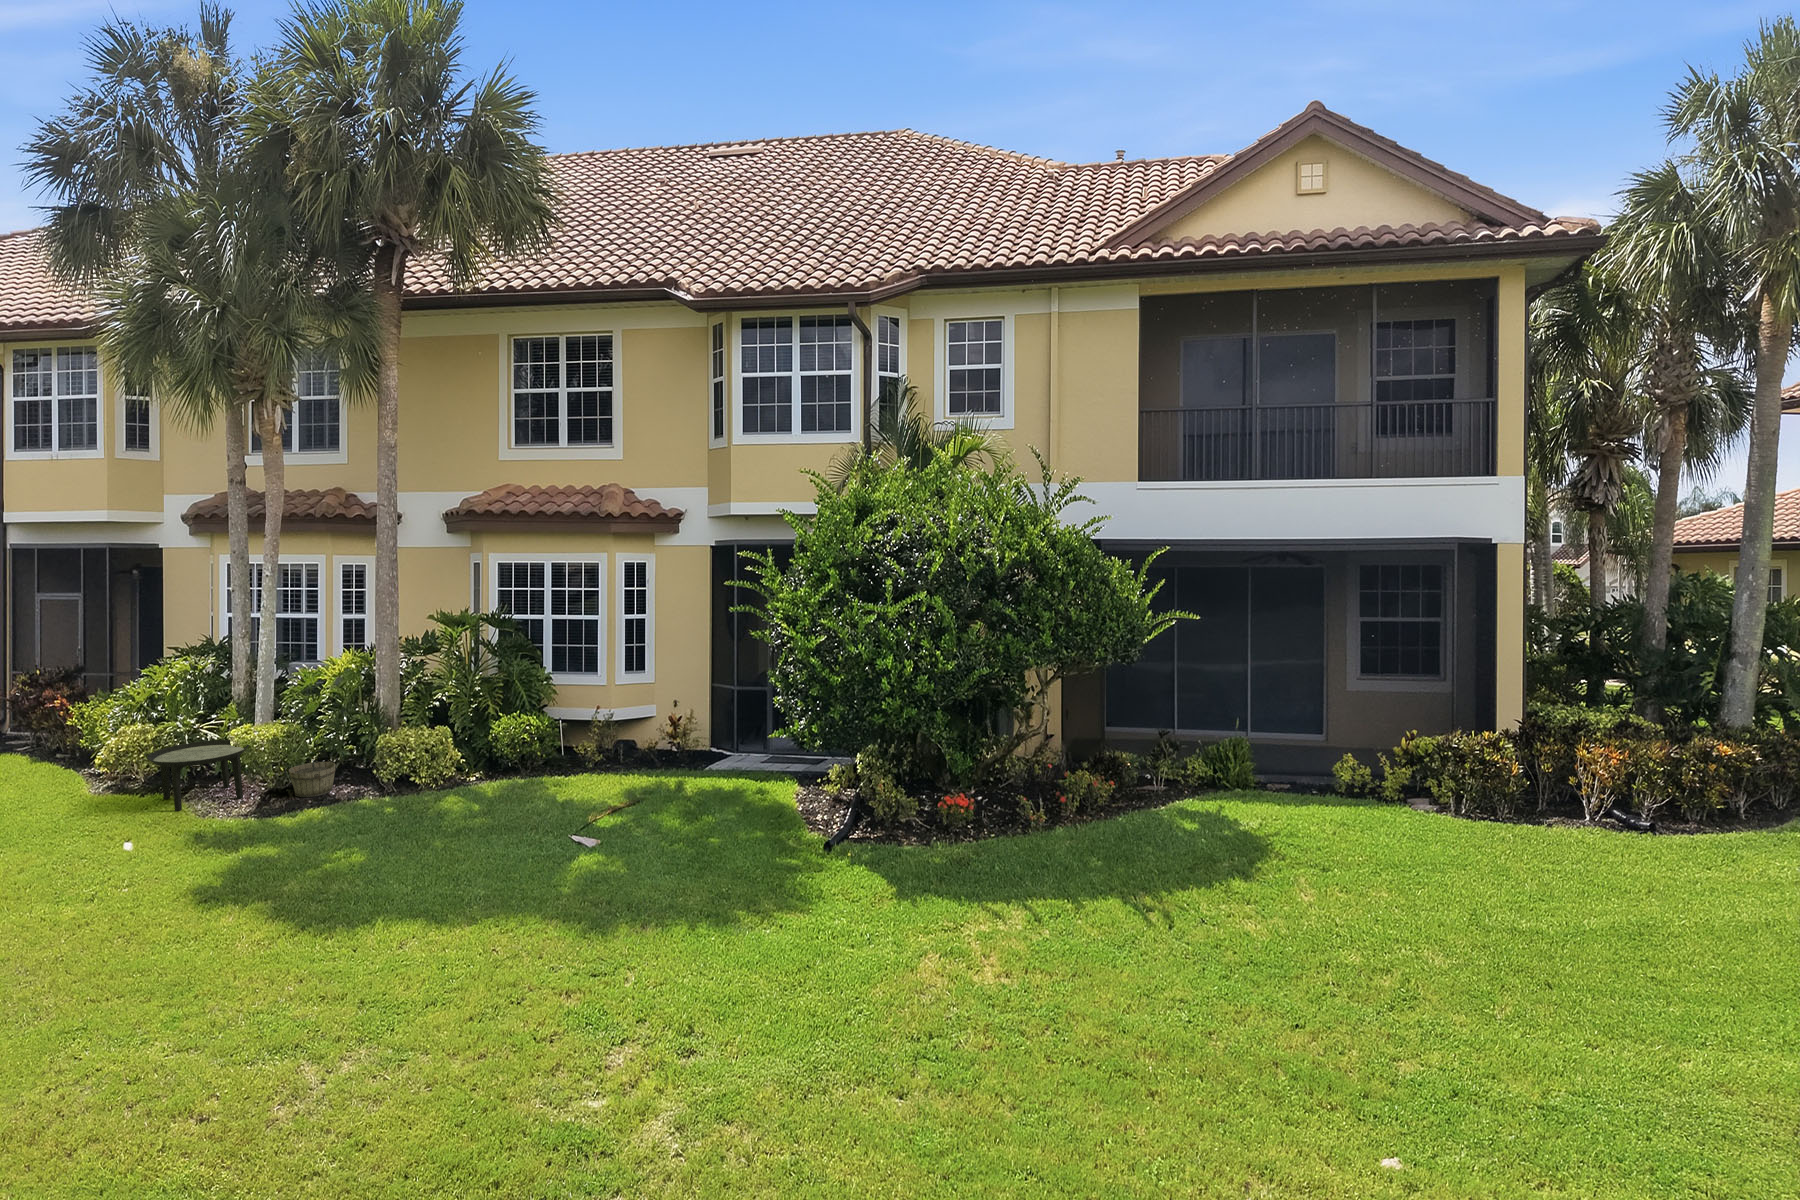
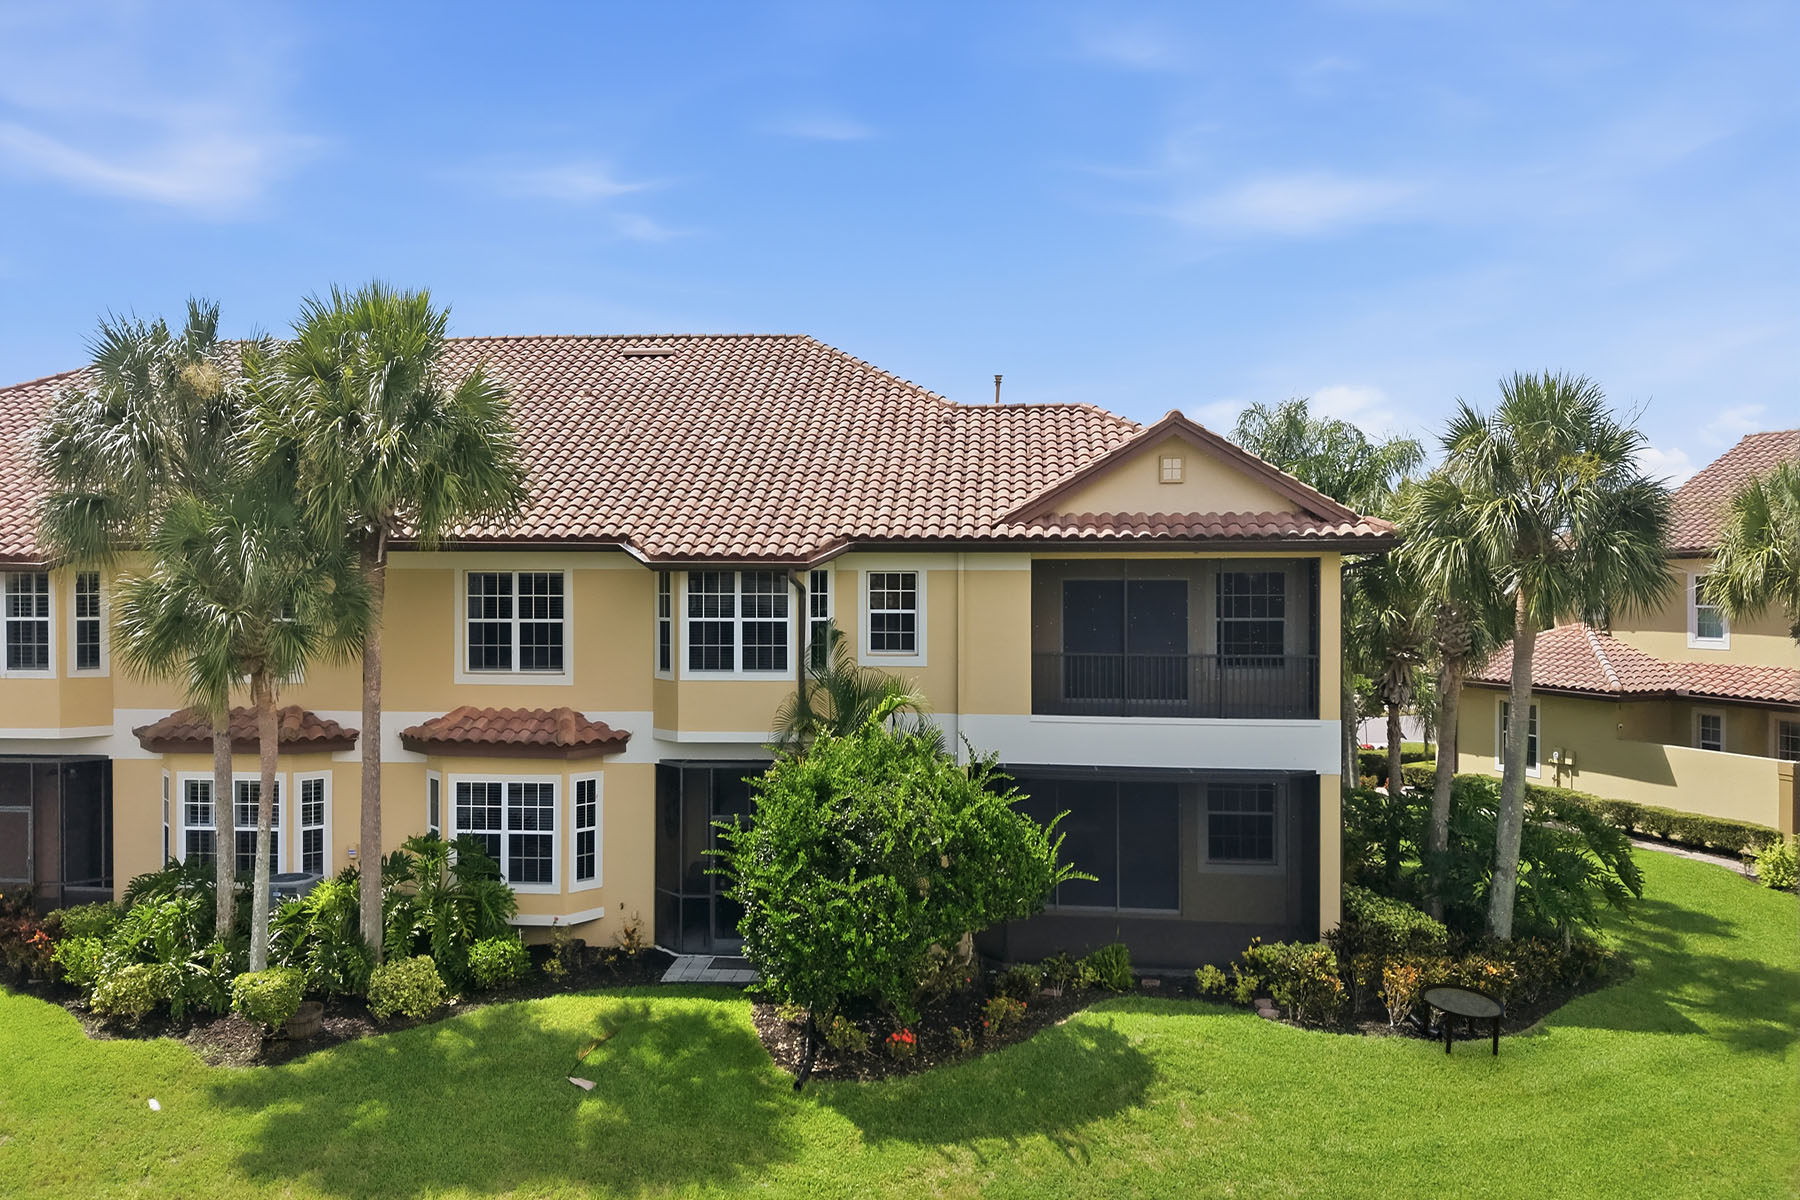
round table: present [147,740,249,811] -> present [1420,983,1506,1055]

